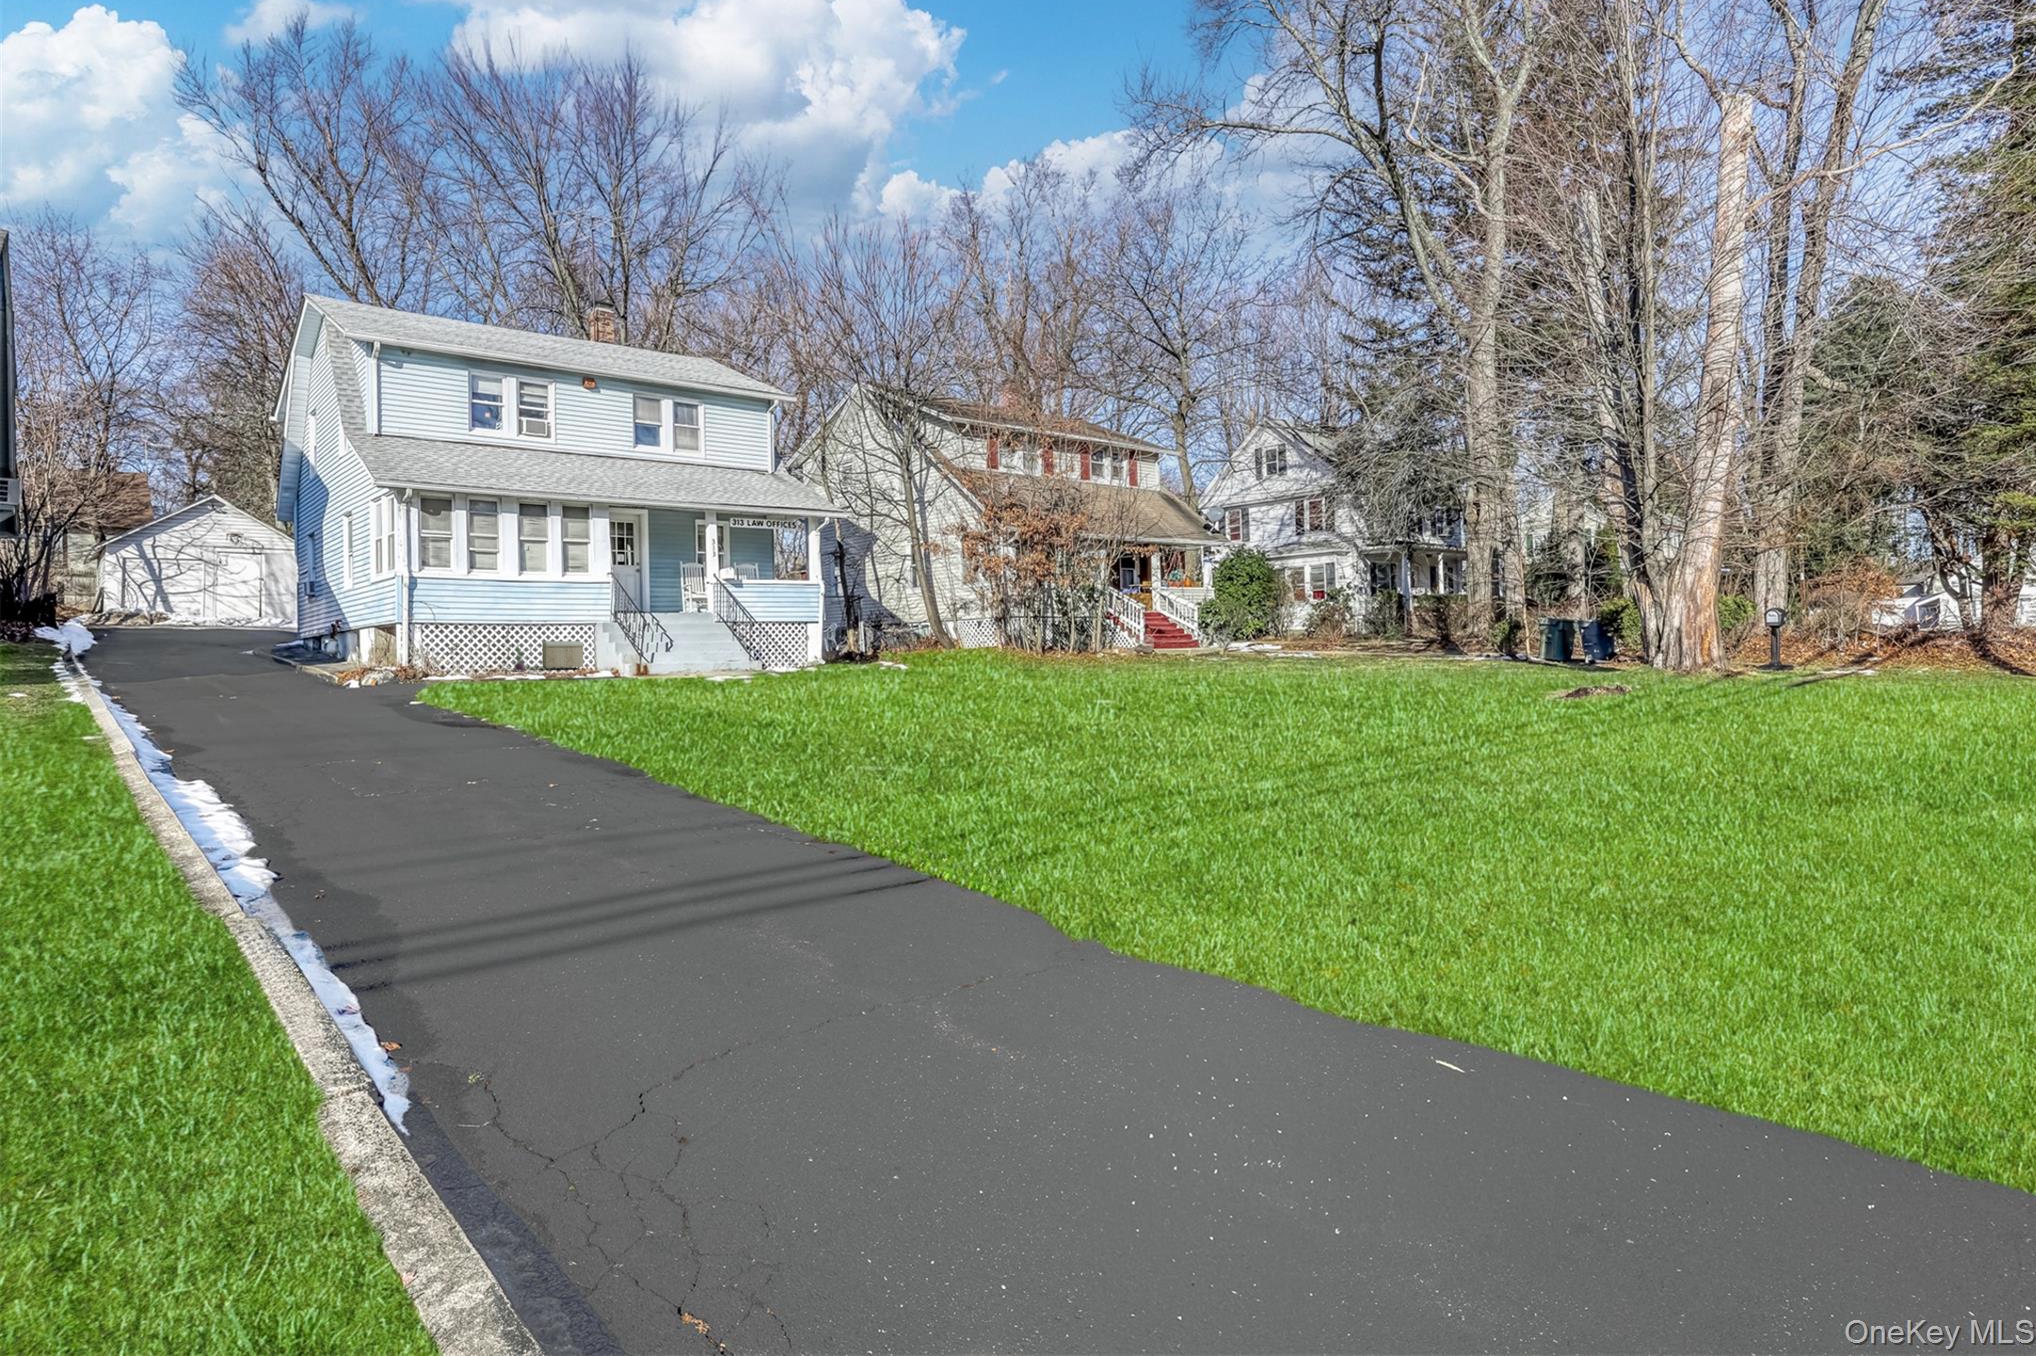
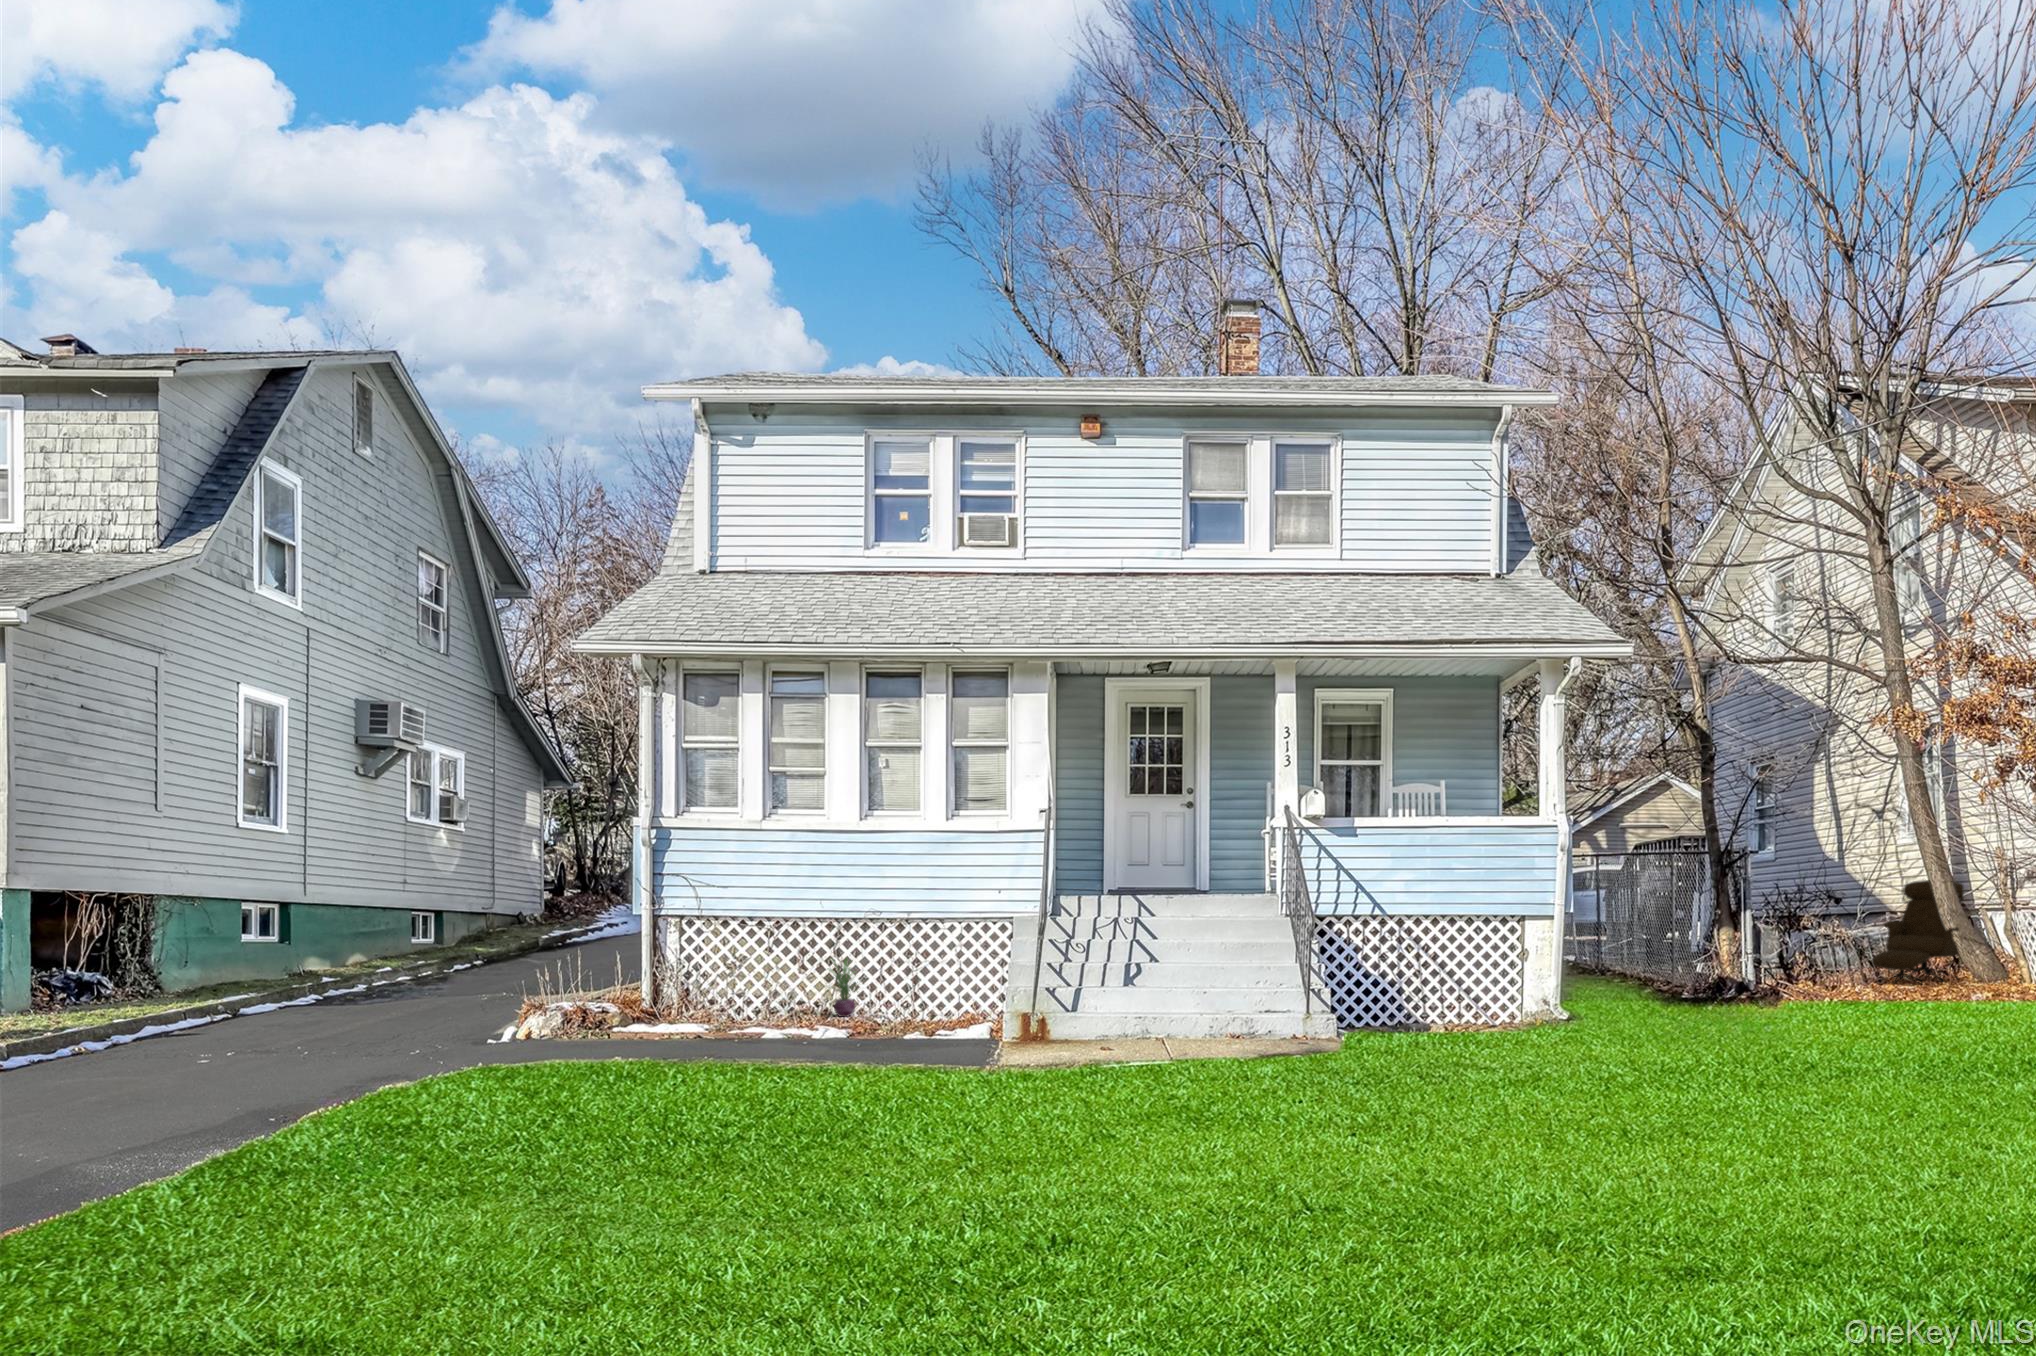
lounge chair: none [912,610,944,650] -> present [1872,880,1964,983]
storage bench: present [542,641,583,670] -> none [897,954,976,1015]

